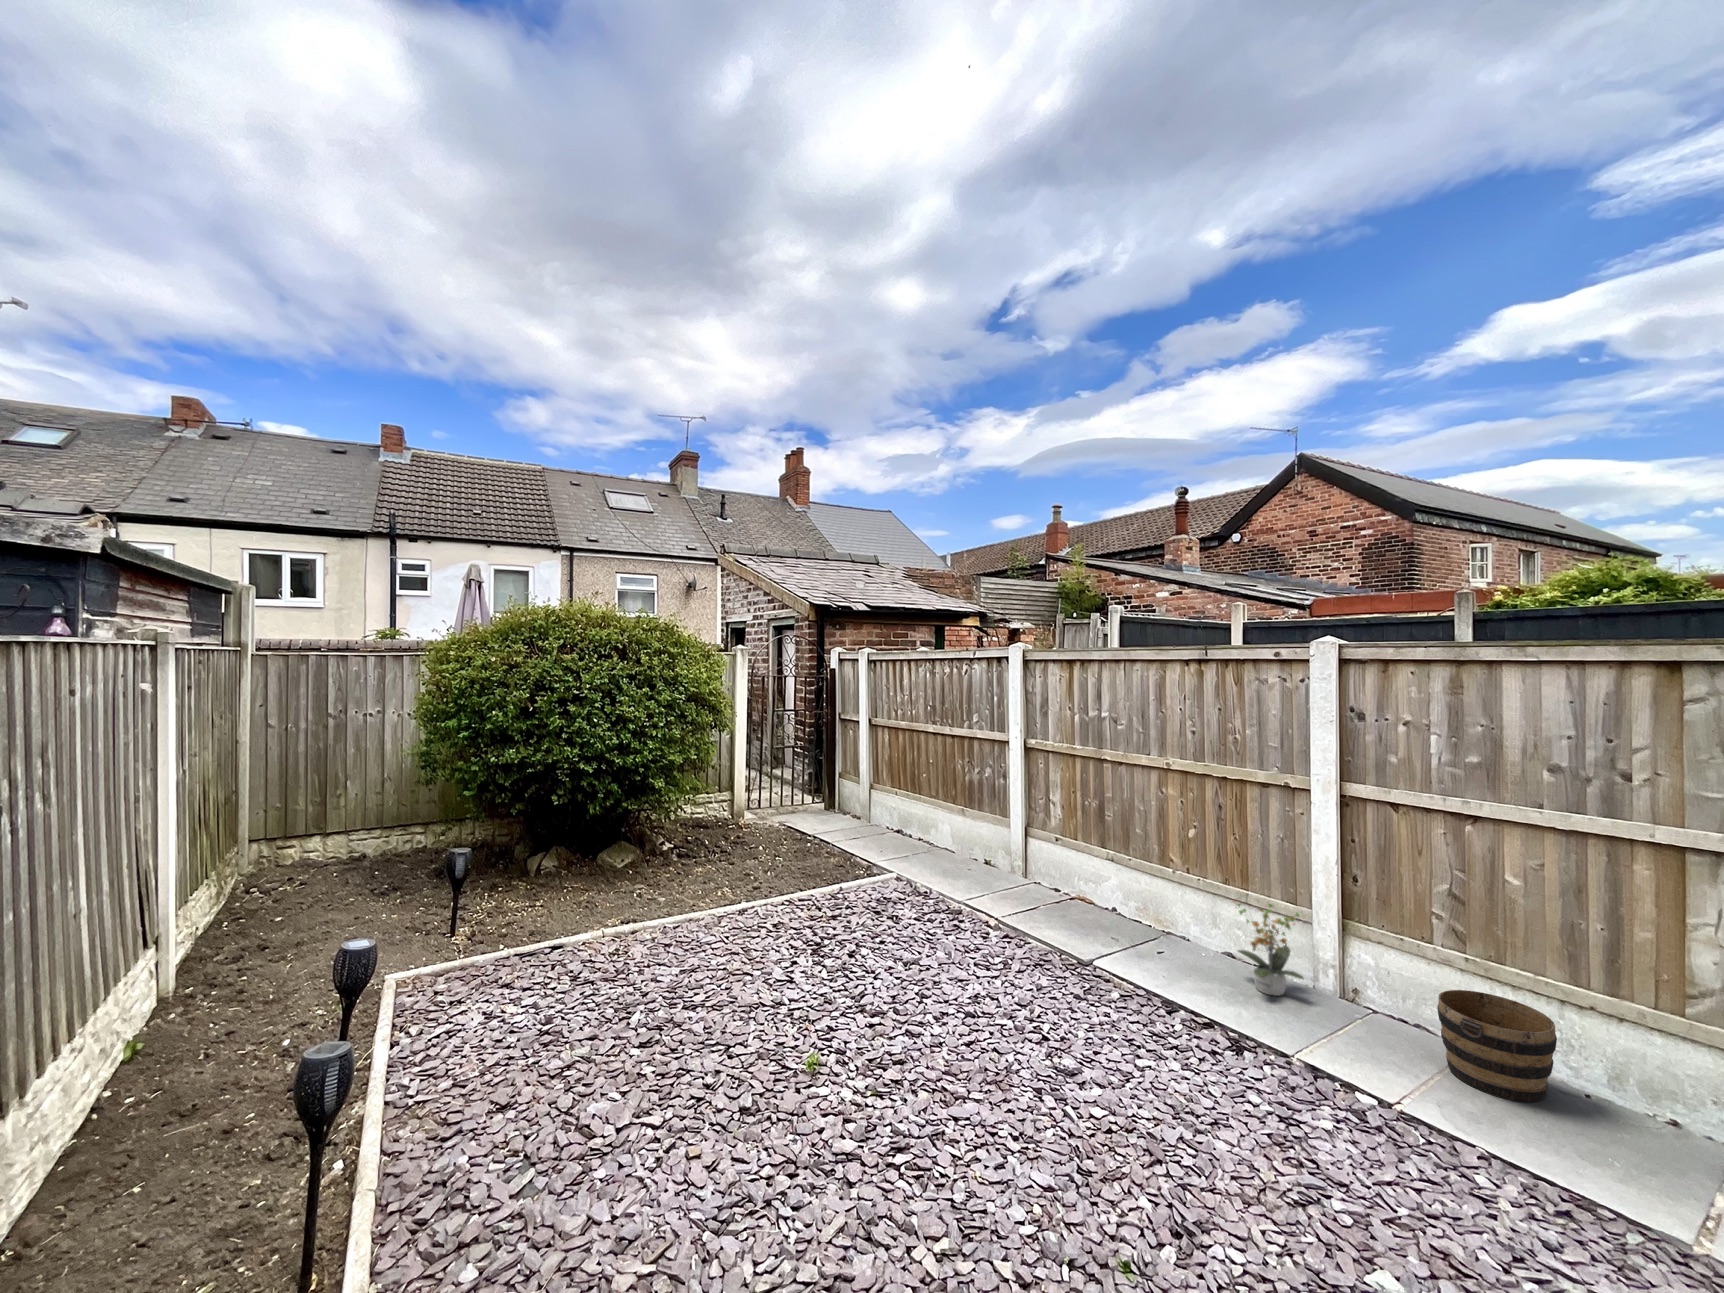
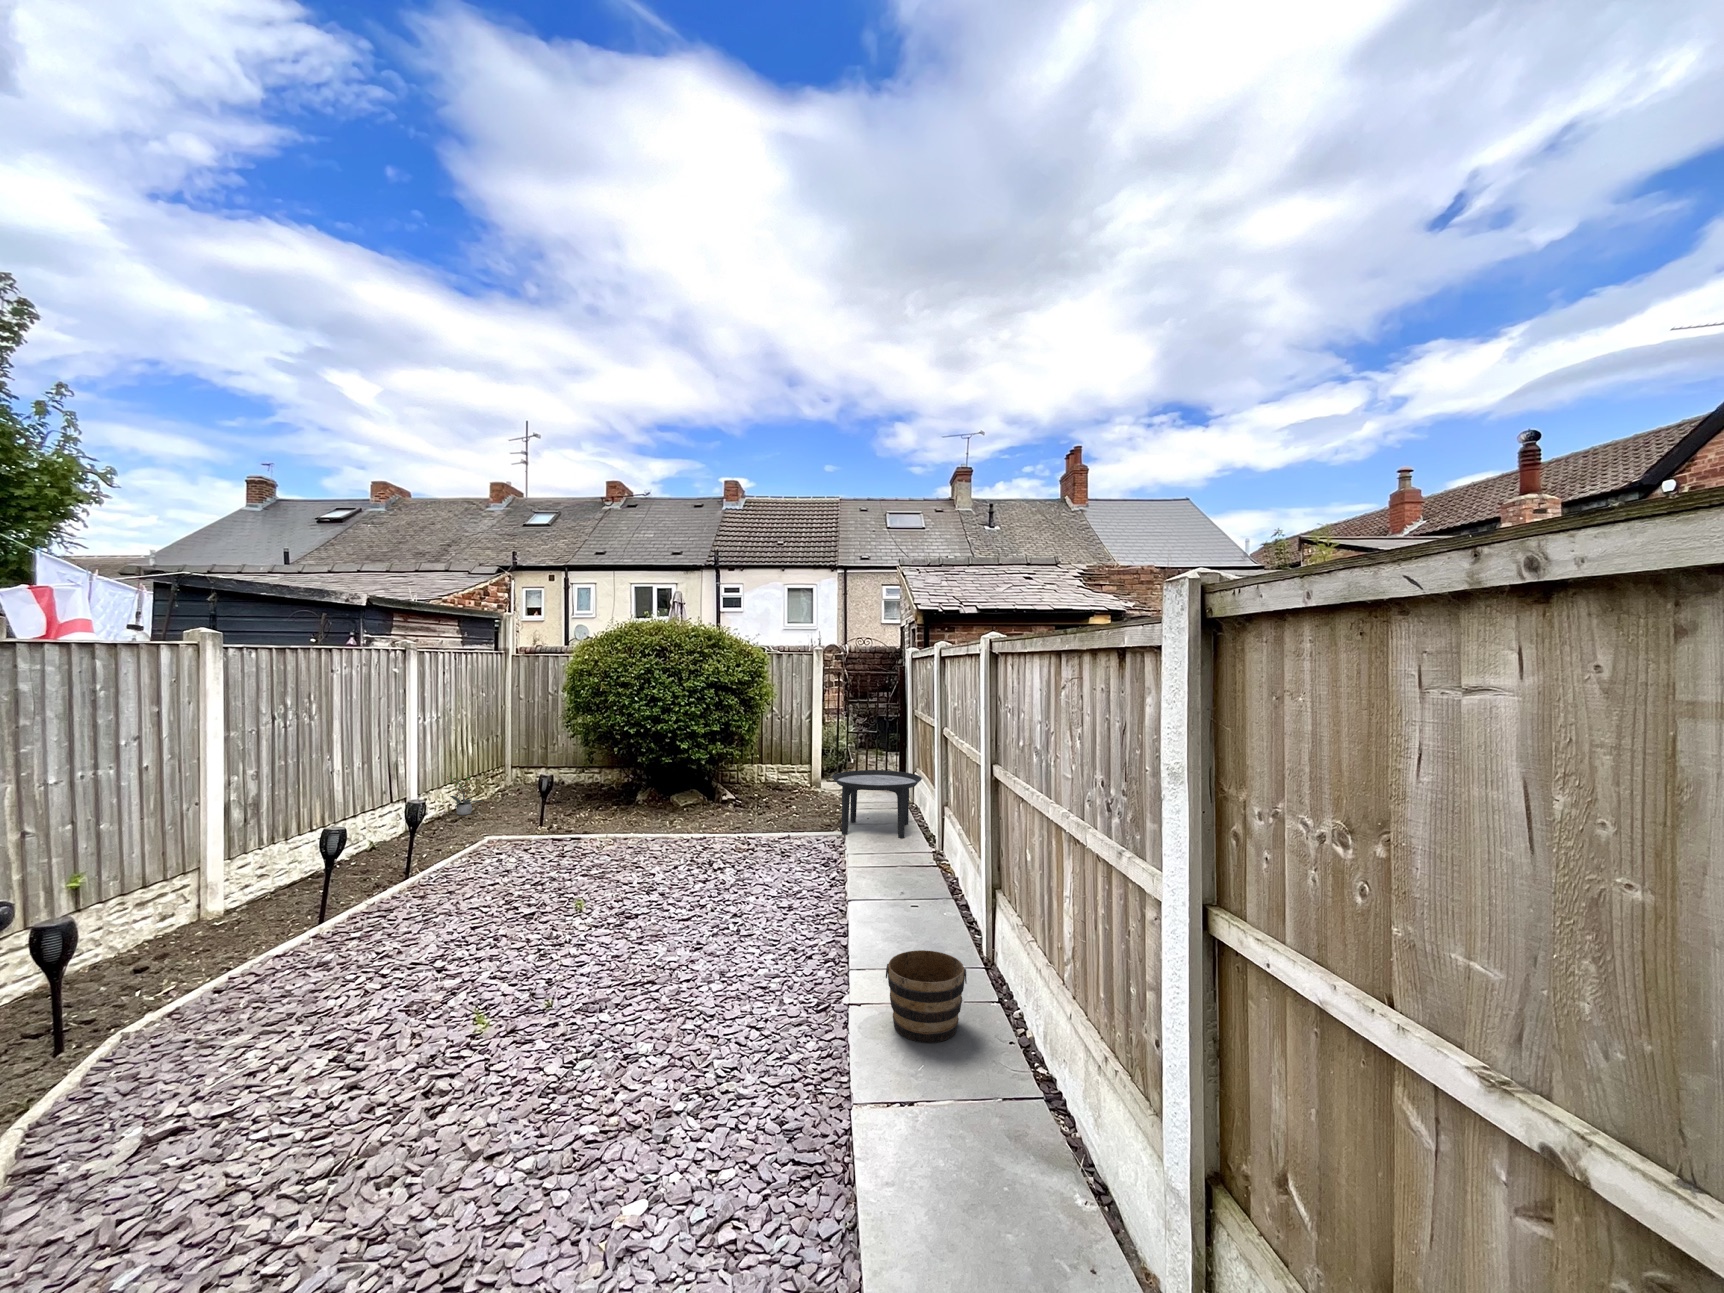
round table: none [846,787,951,872] -> present [832,770,922,838]
potted plant: present [1237,903,1304,996] -> present [447,775,482,815]

